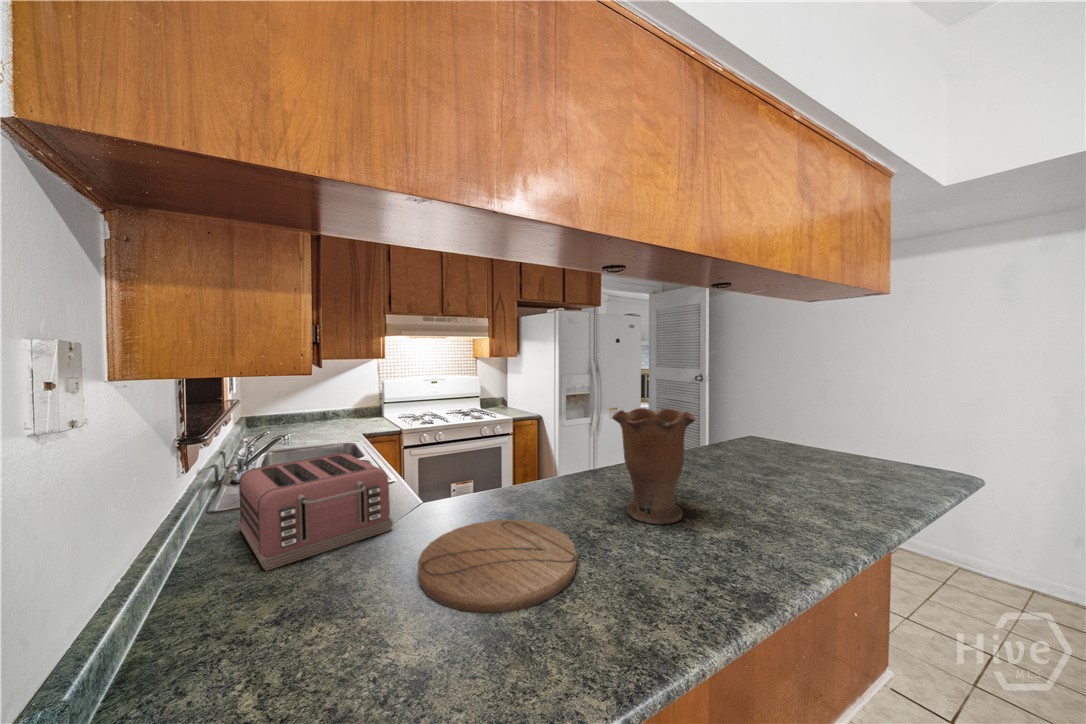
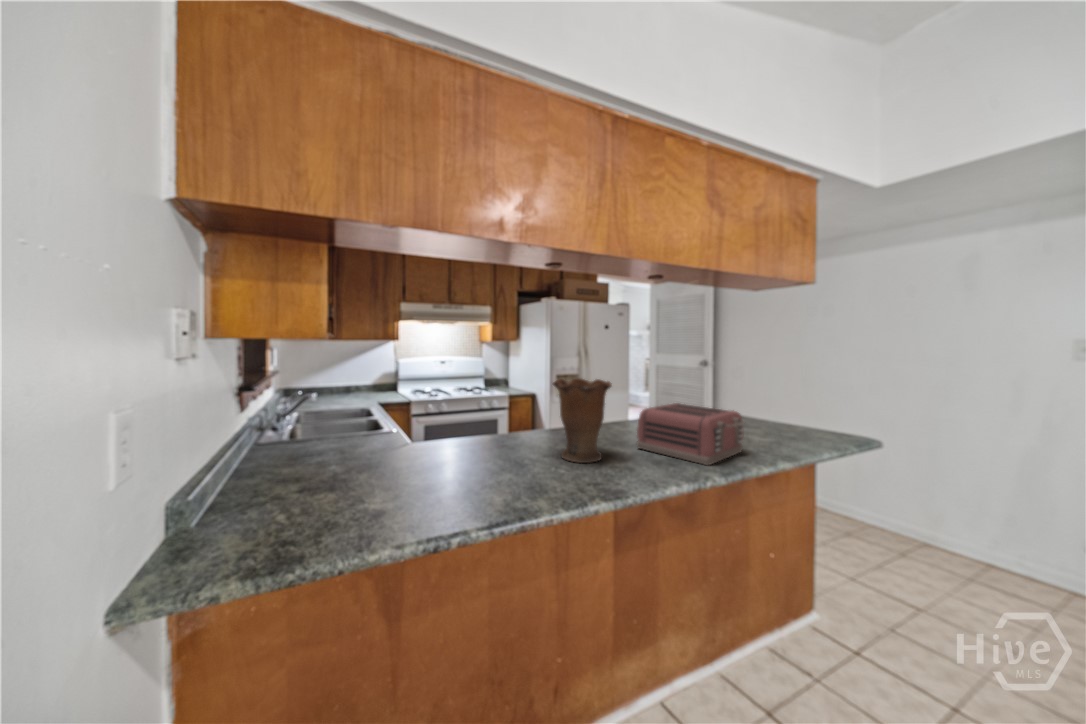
toaster: present [238,453,393,570] -> present [637,403,744,465]
cutting board: present [418,520,577,613] -> none [396,454,508,498]

